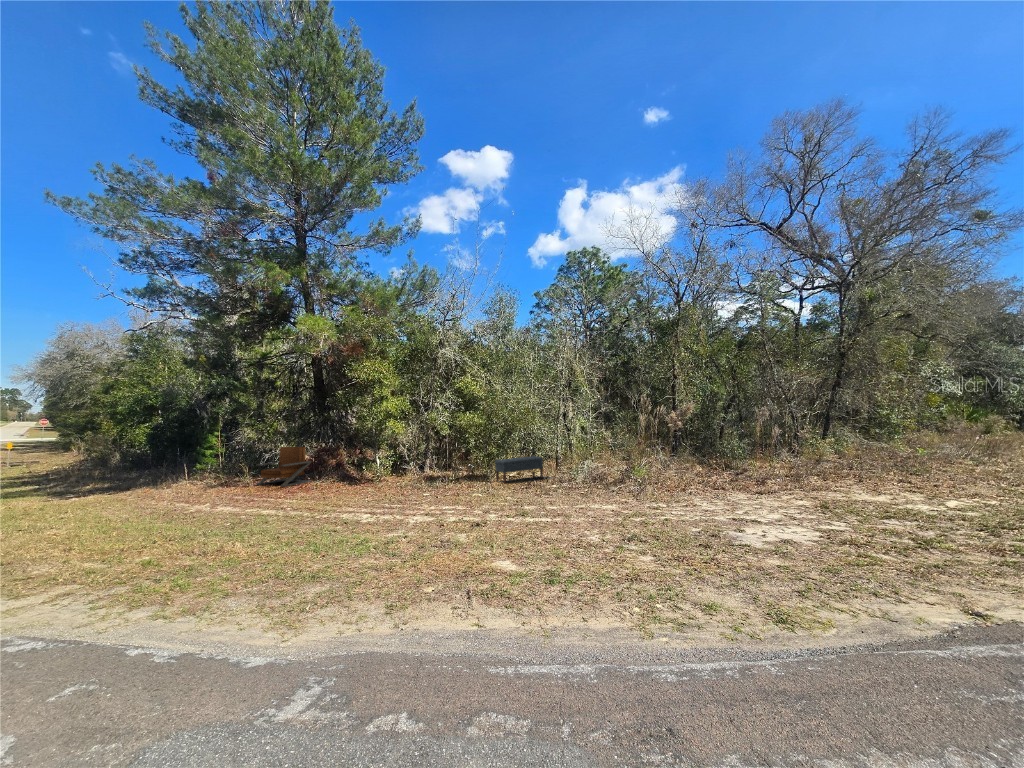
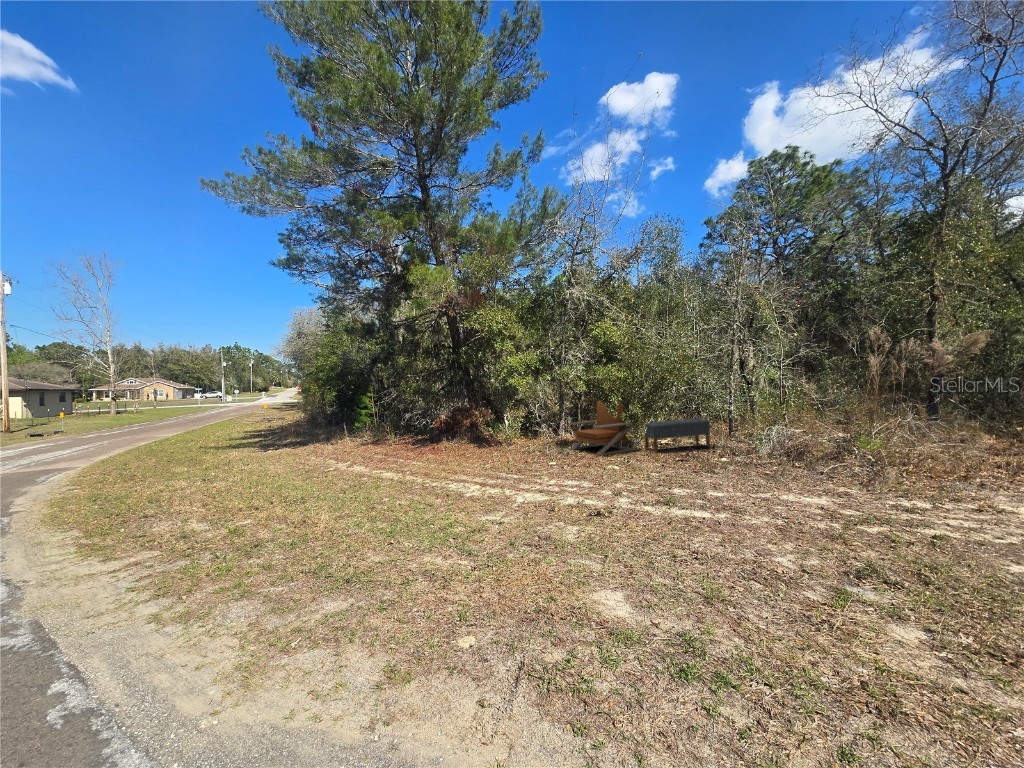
lounge chair: present [257,447,311,487] -> present [571,401,636,456]

